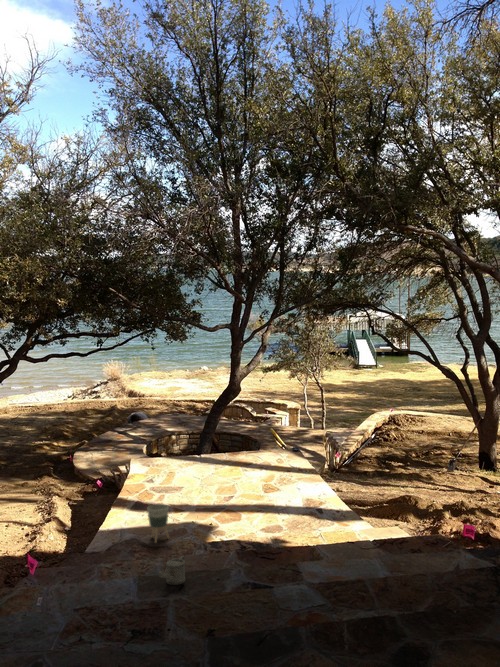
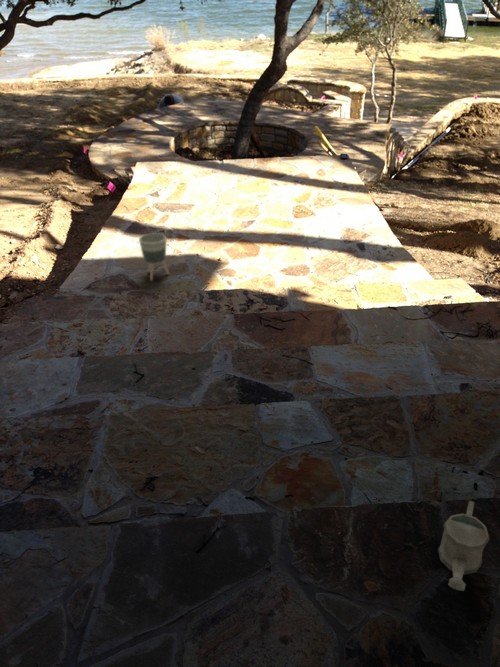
watering can: present [159,556,186,585] -> present [438,501,489,591]

